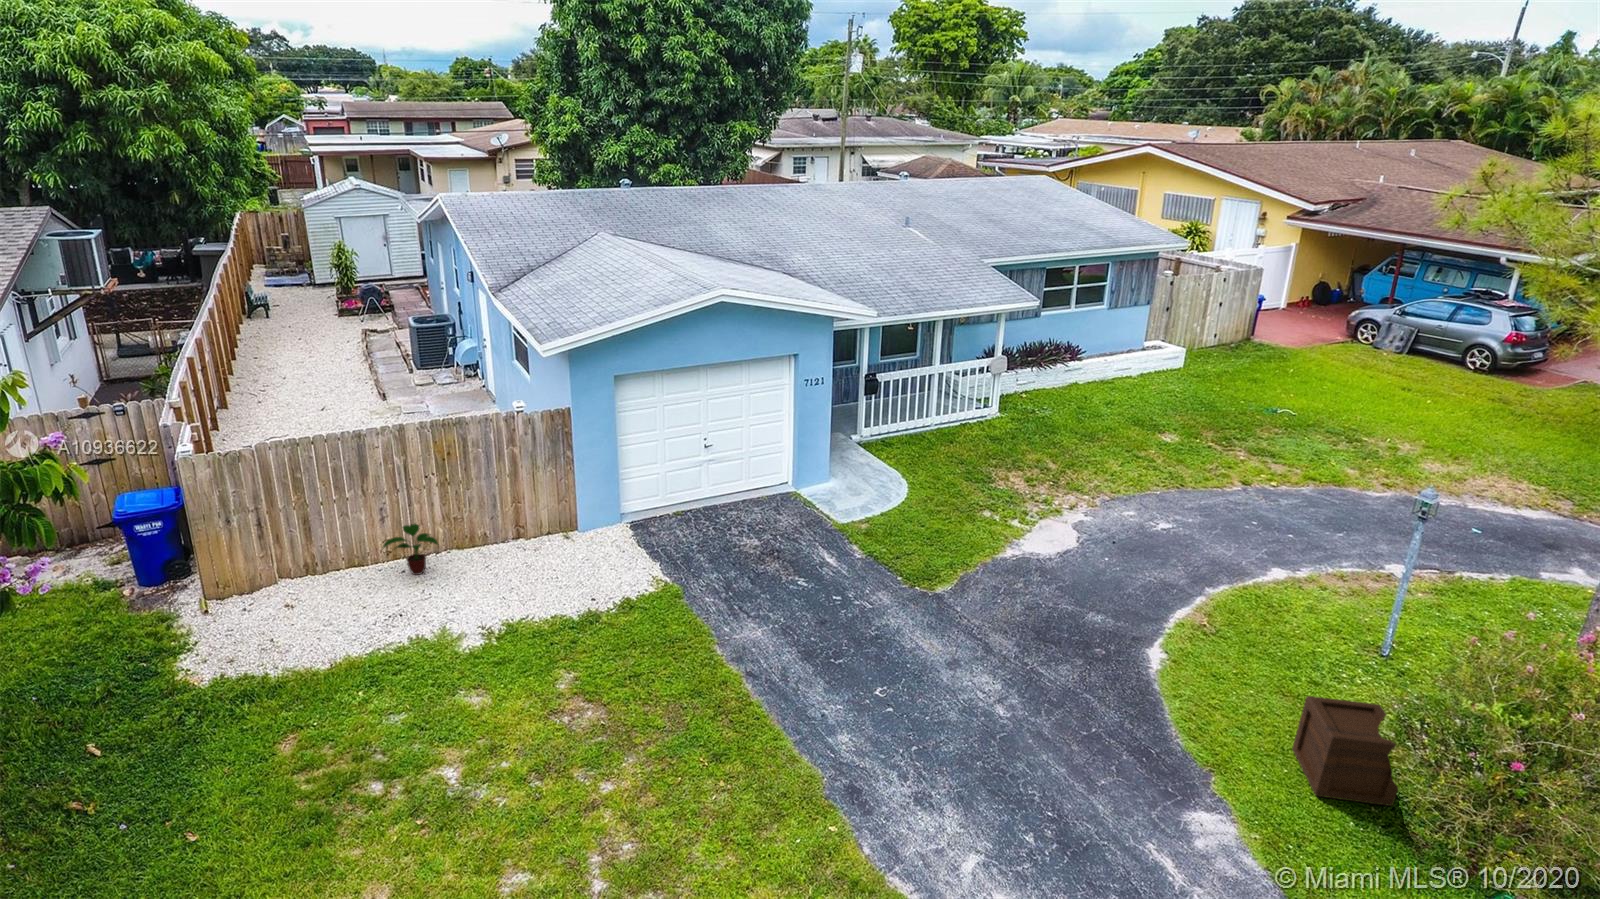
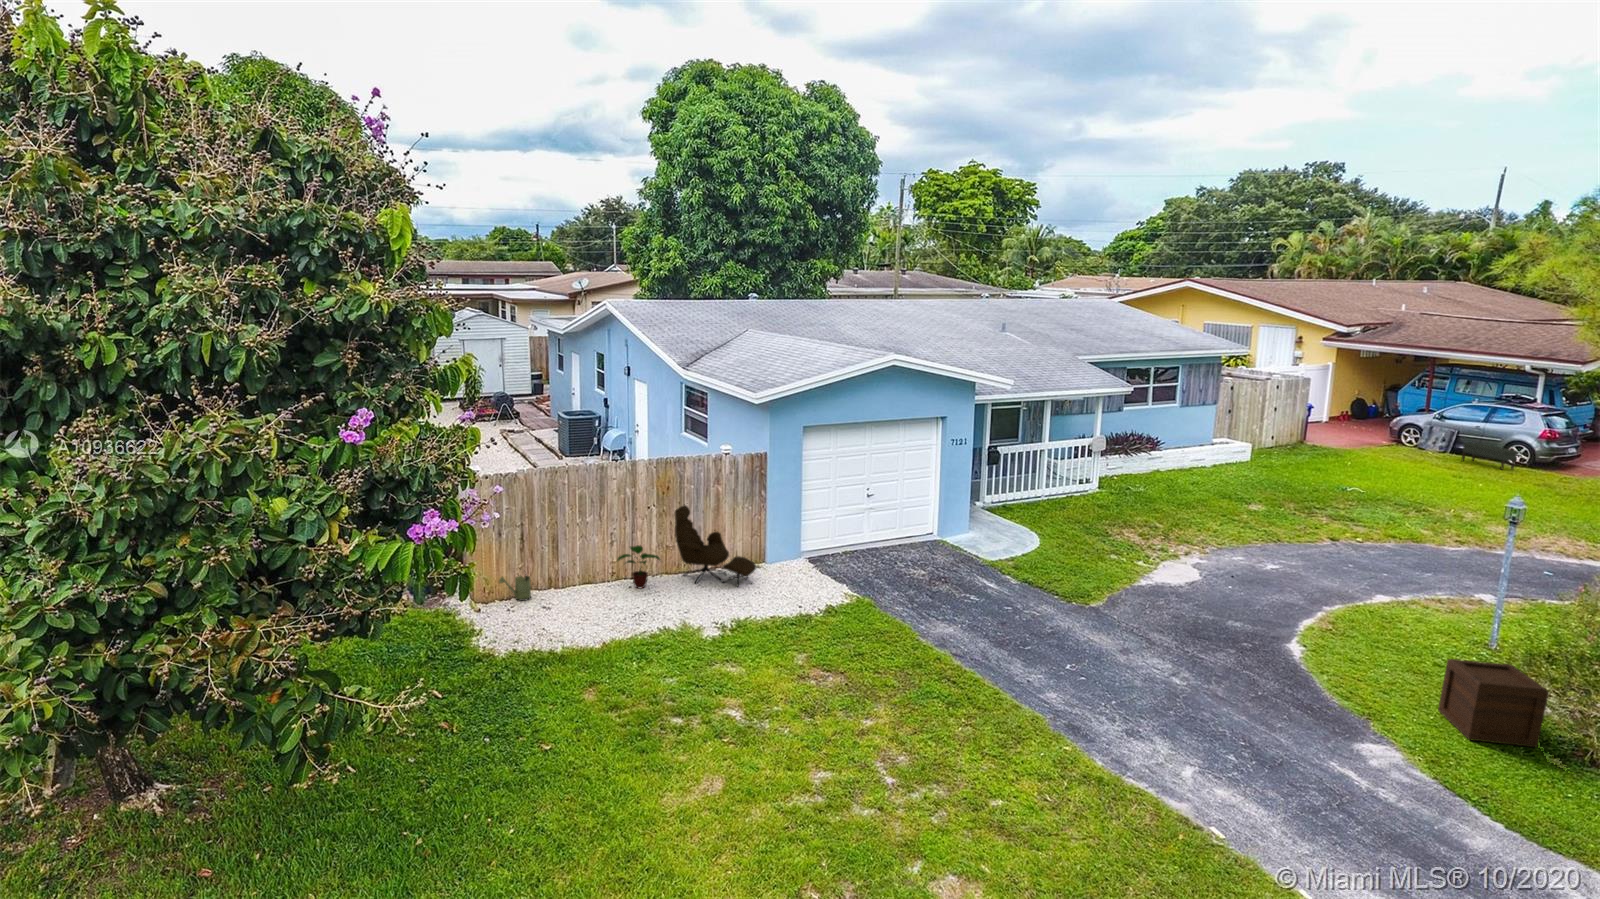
bench: none [1418,344,1479,377] -> present [1462,443,1518,470]
lounge chair: none [456,470,559,571] -> present [675,504,756,586]
watering can: none [234,560,282,598] -> present [499,574,531,601]

